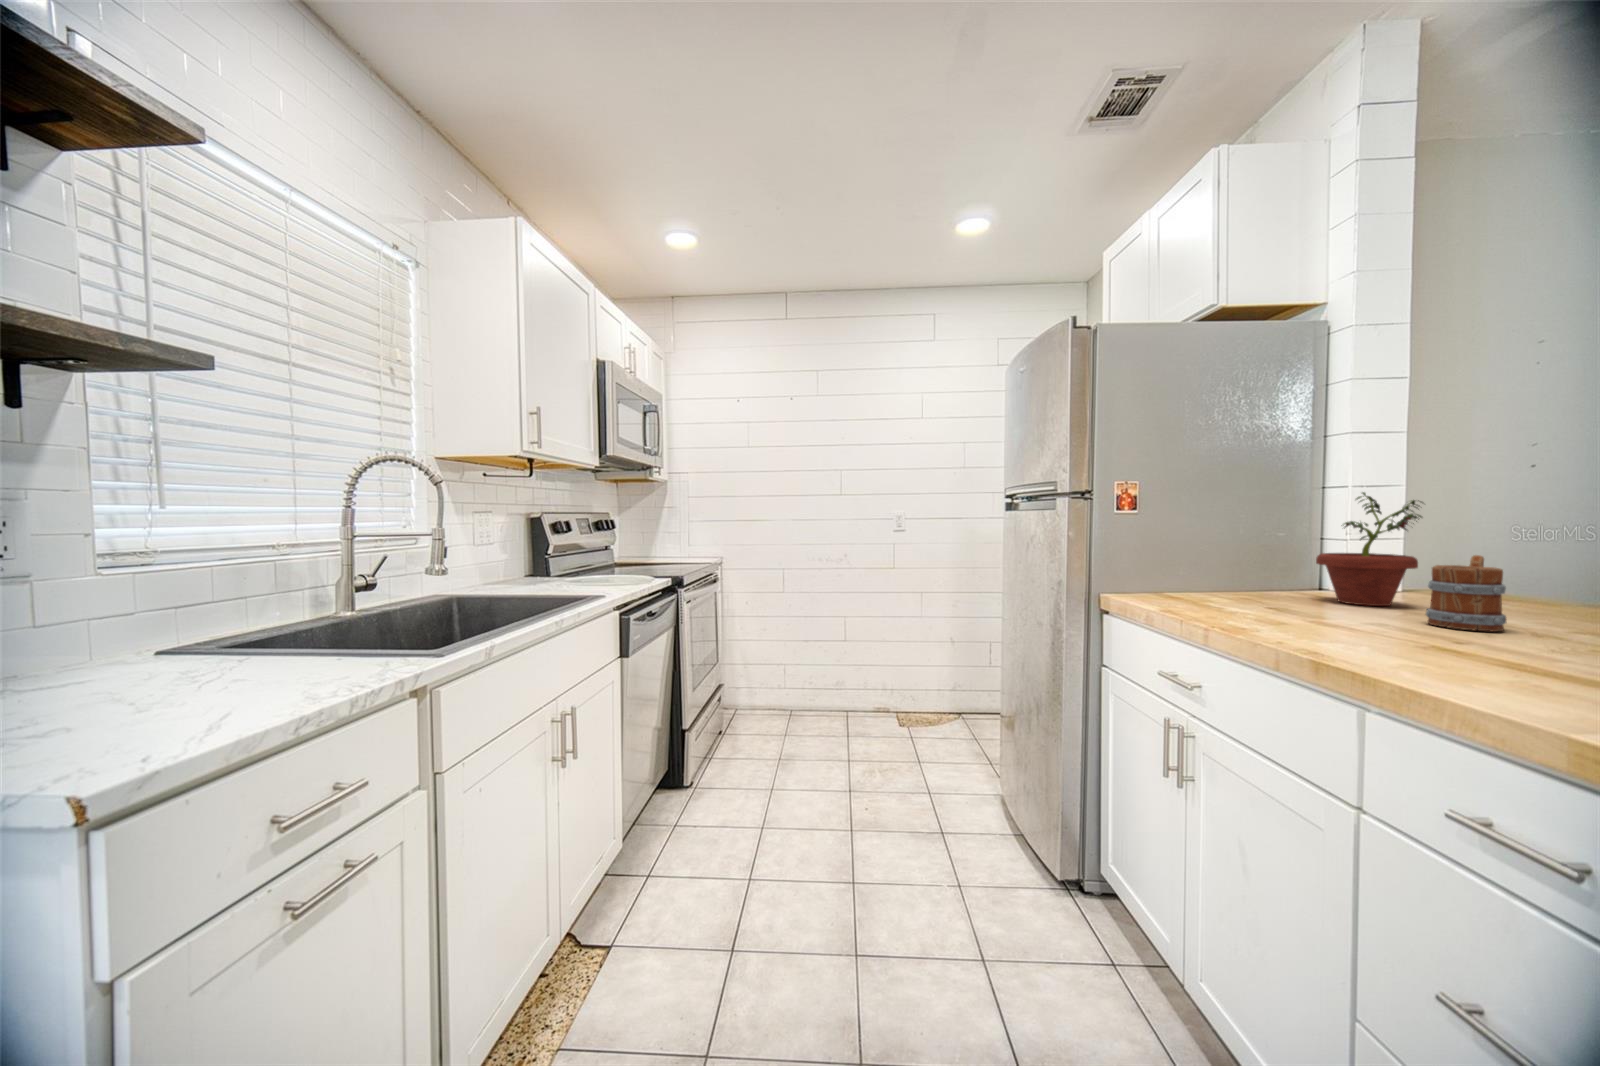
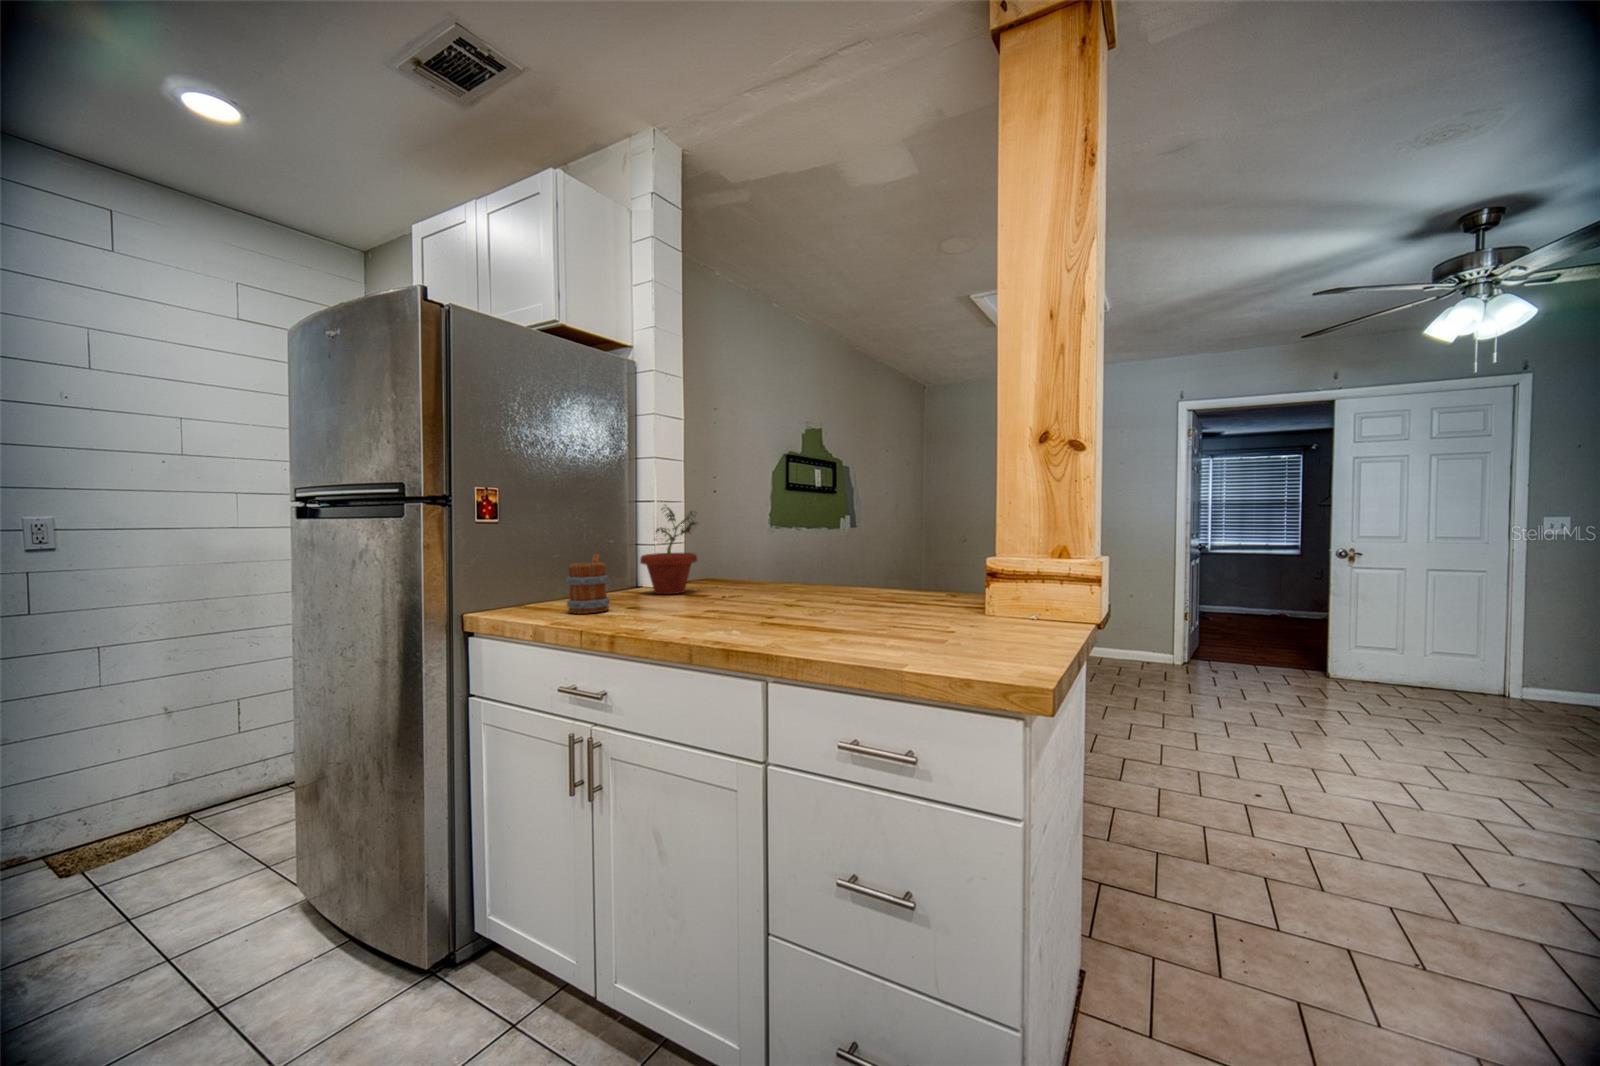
mug: present [1426,555,1506,632] -> present [567,554,610,614]

